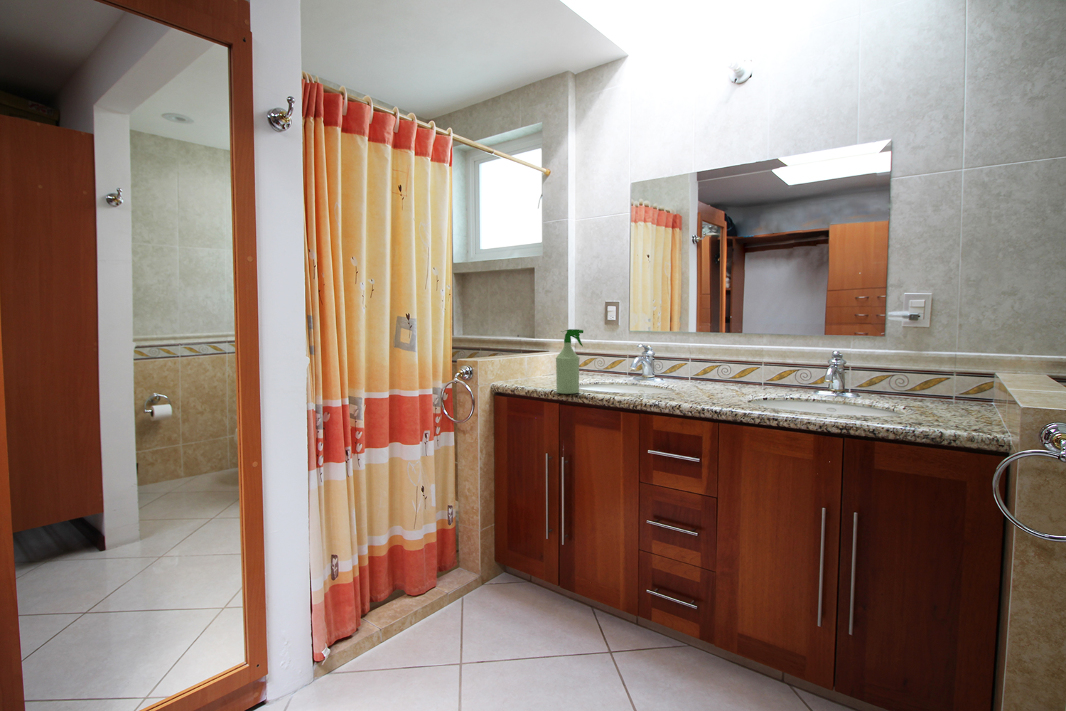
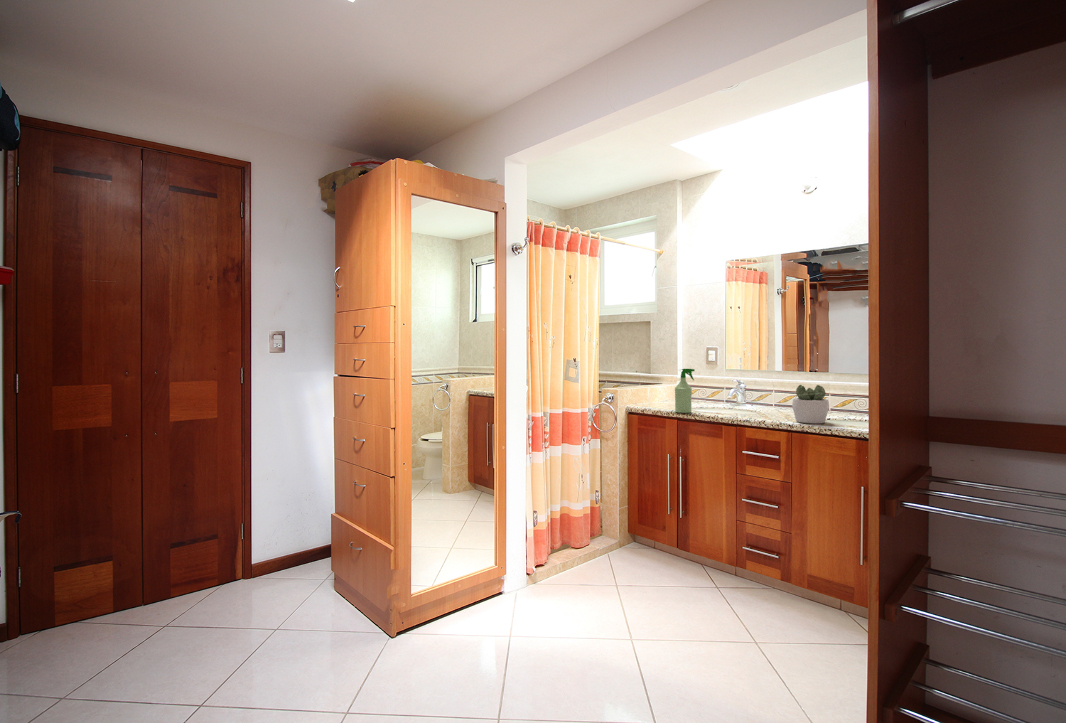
succulent plant: none [719,351,770,409] -> present [792,385,829,423]

